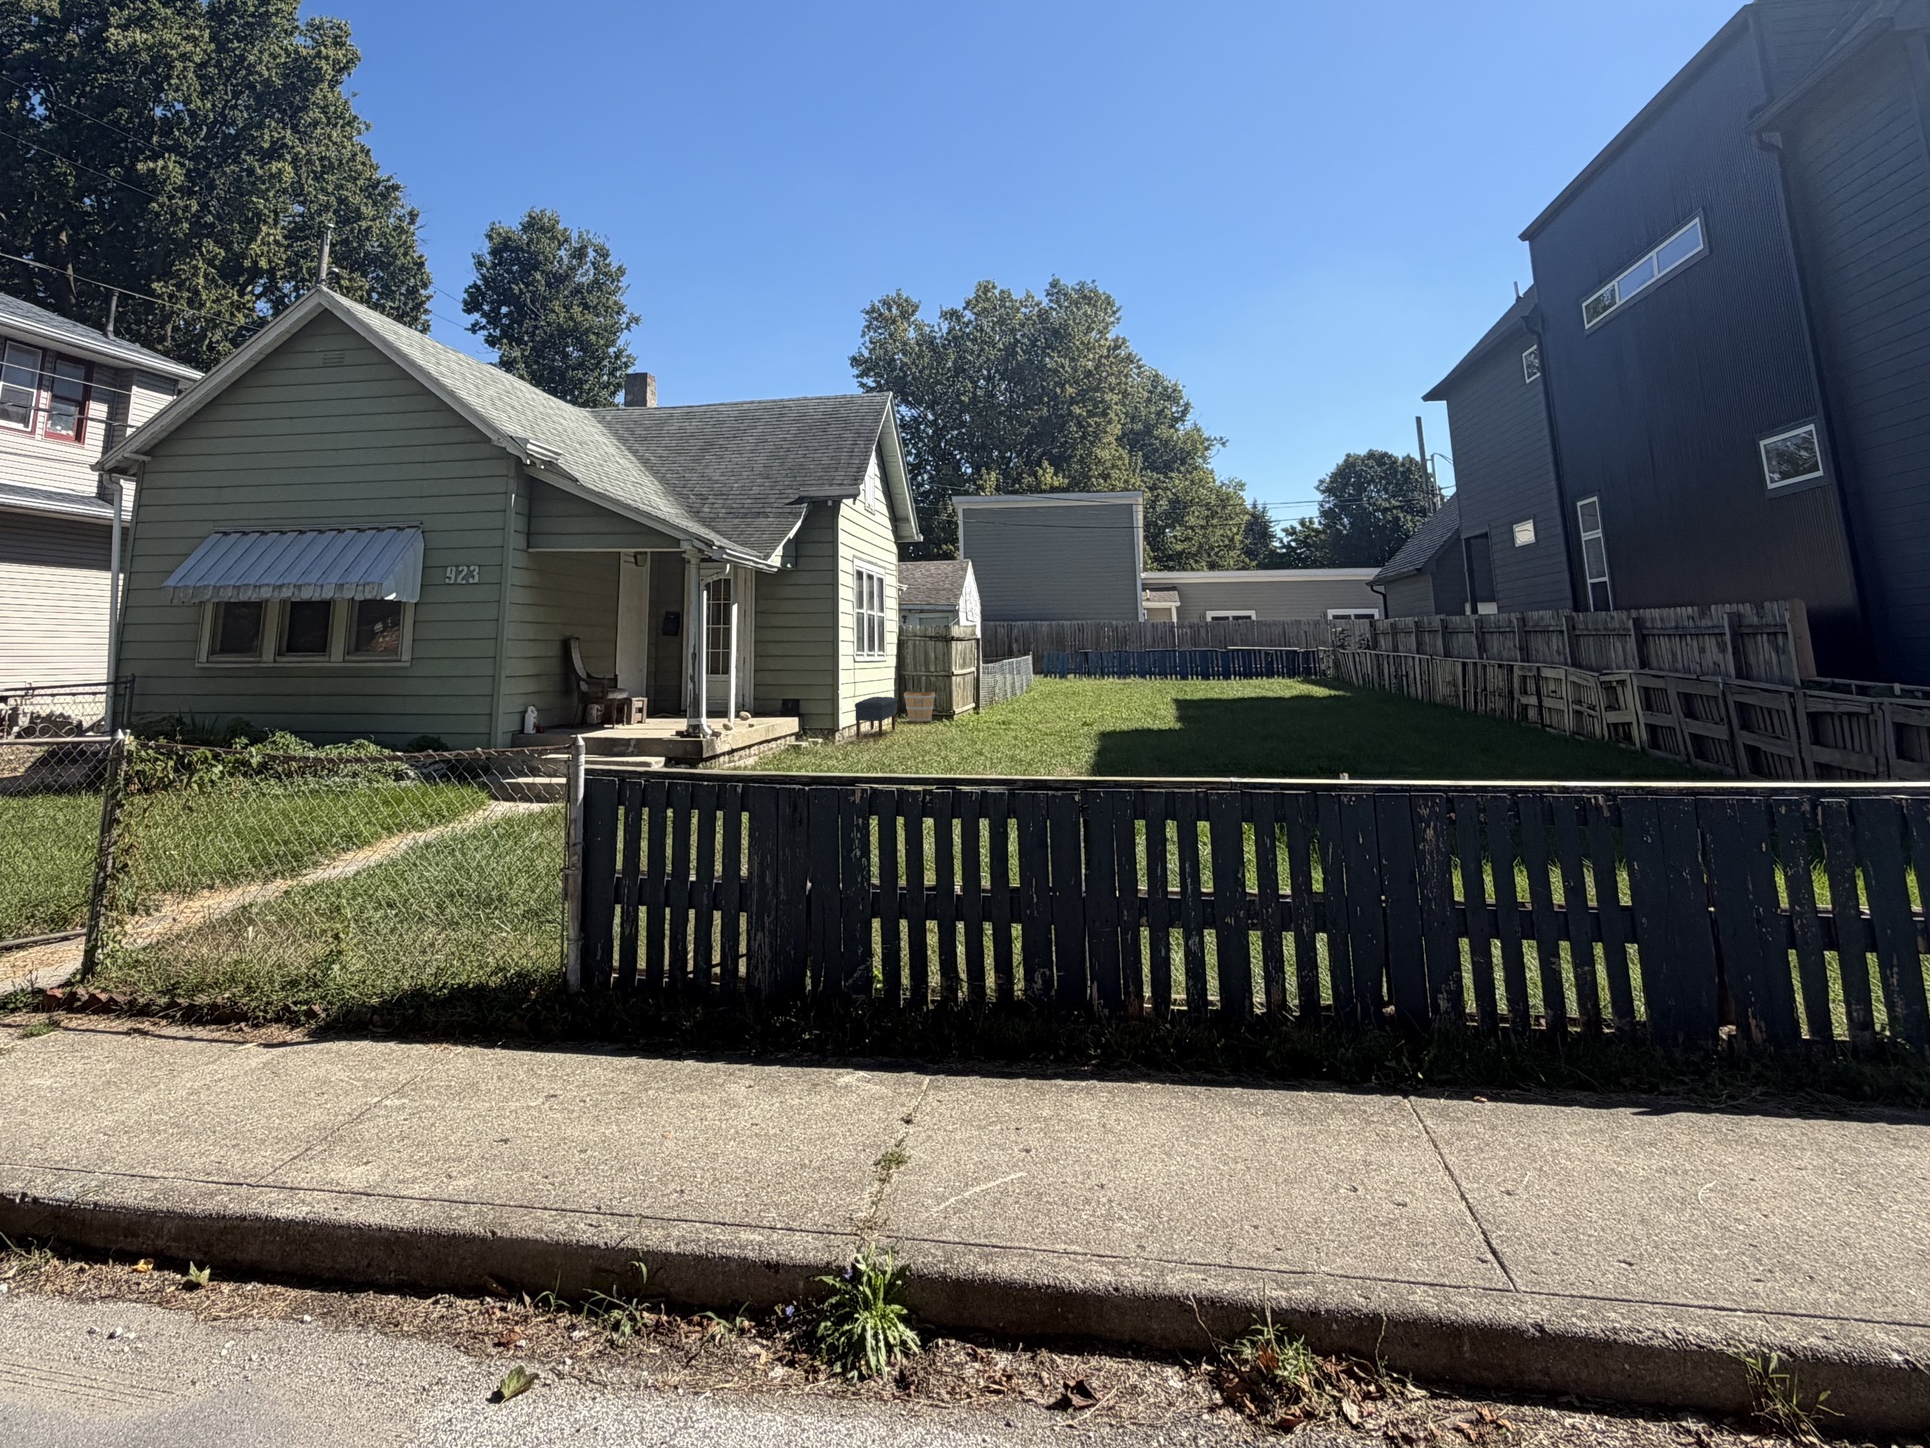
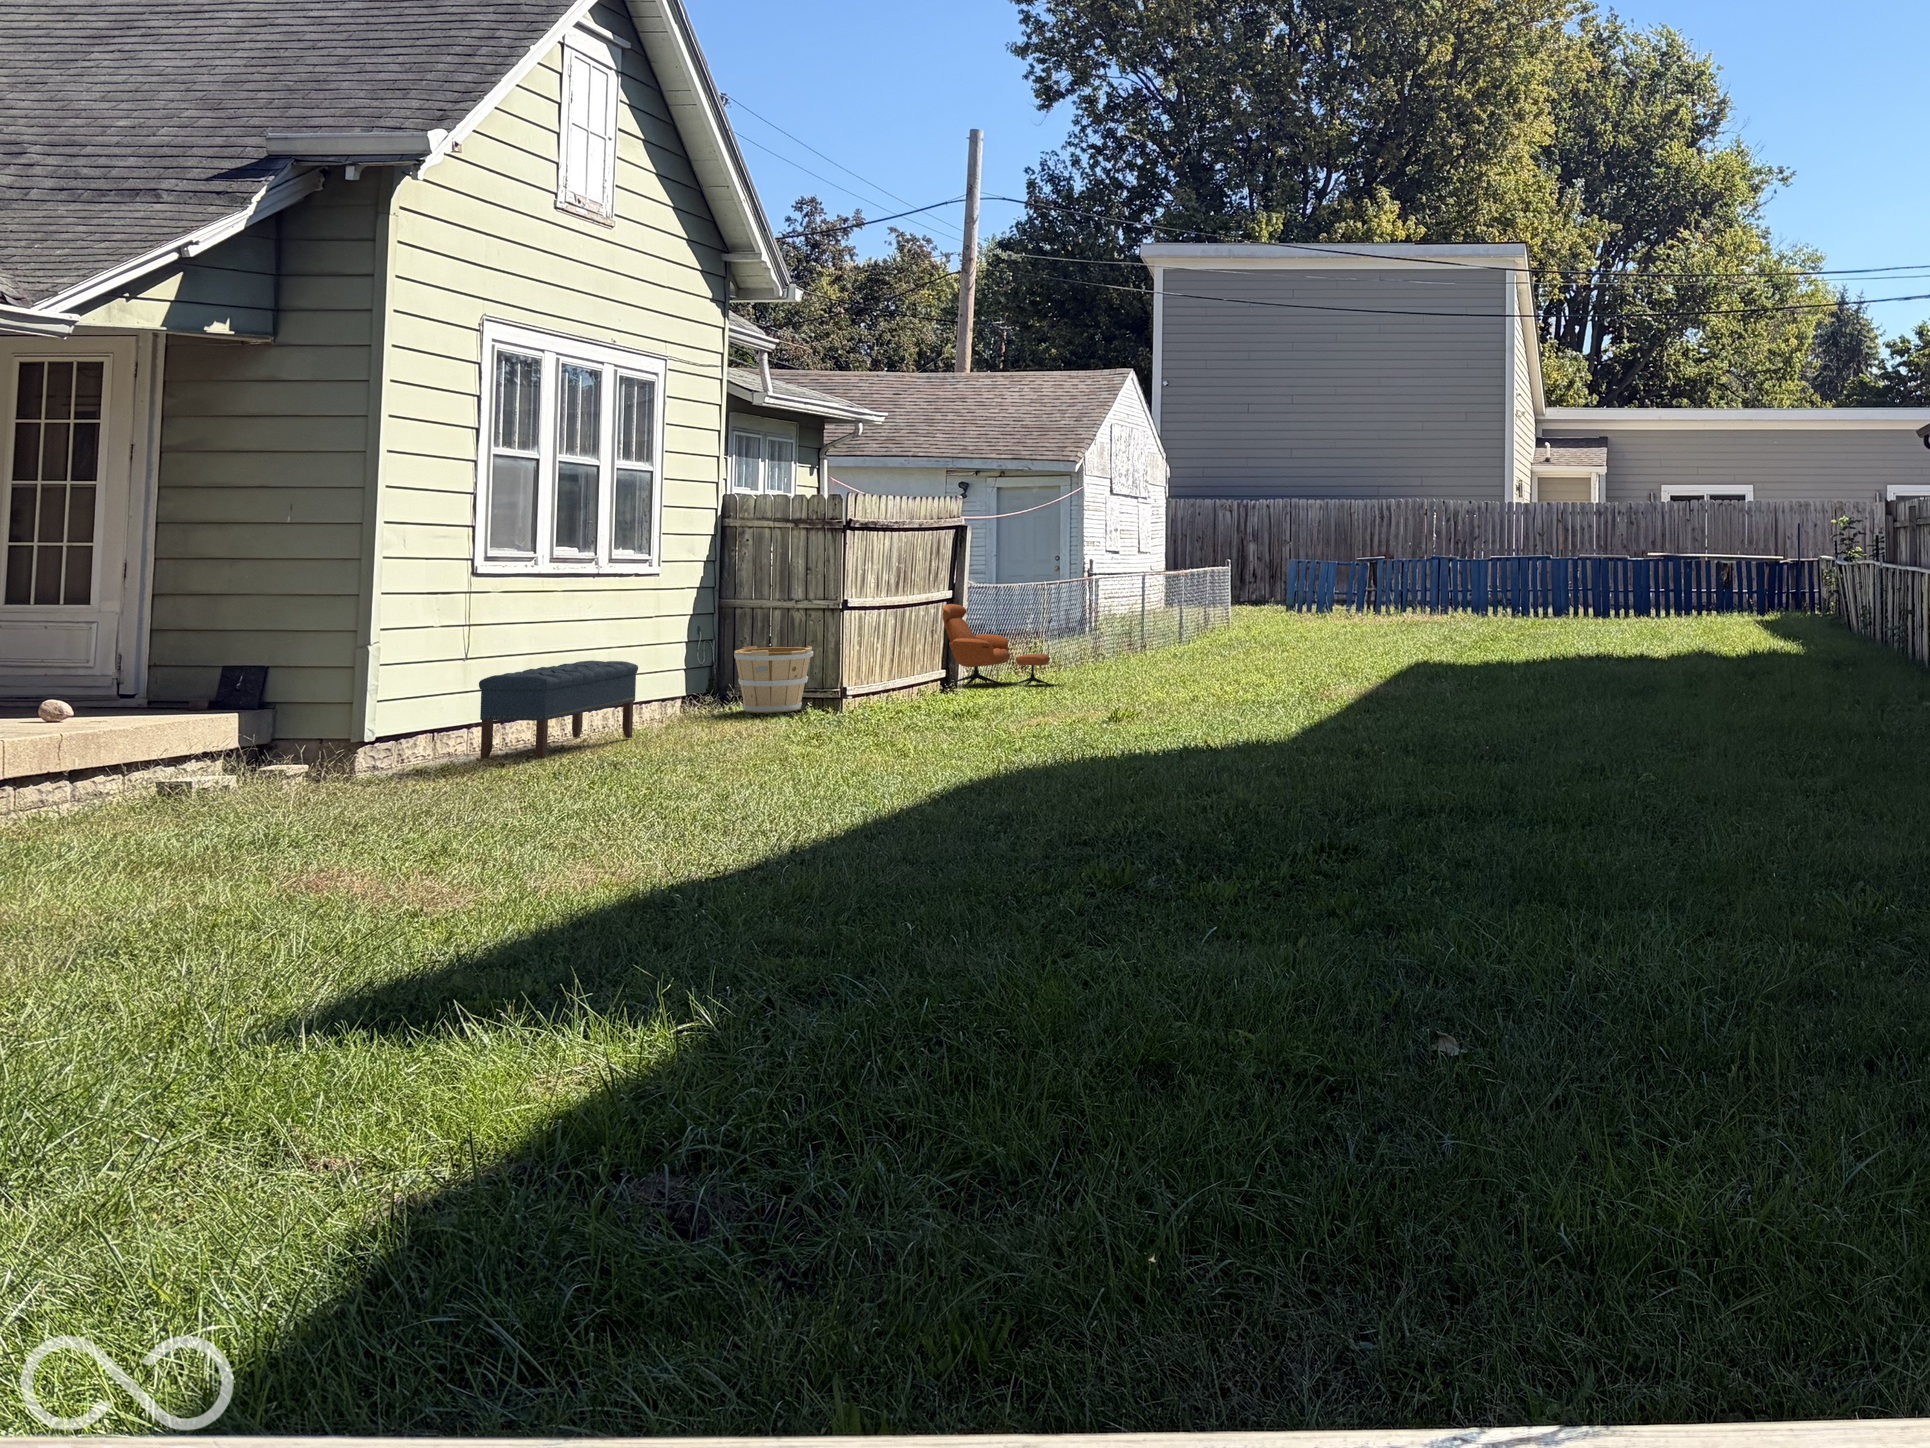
lounge chair: none [964,674,1016,713] -> present [942,604,1052,687]

